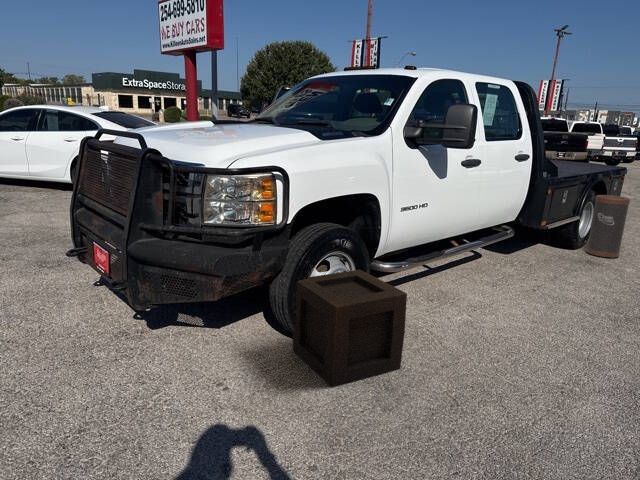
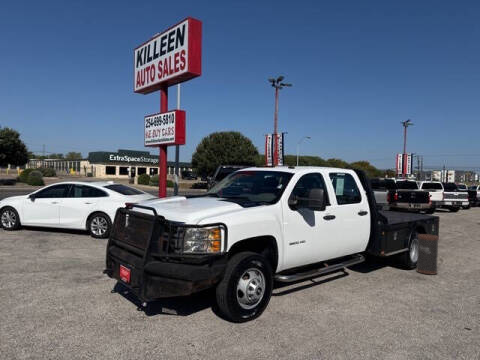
wooden crate: present [293,270,407,388] -> none [229,279,292,345]

